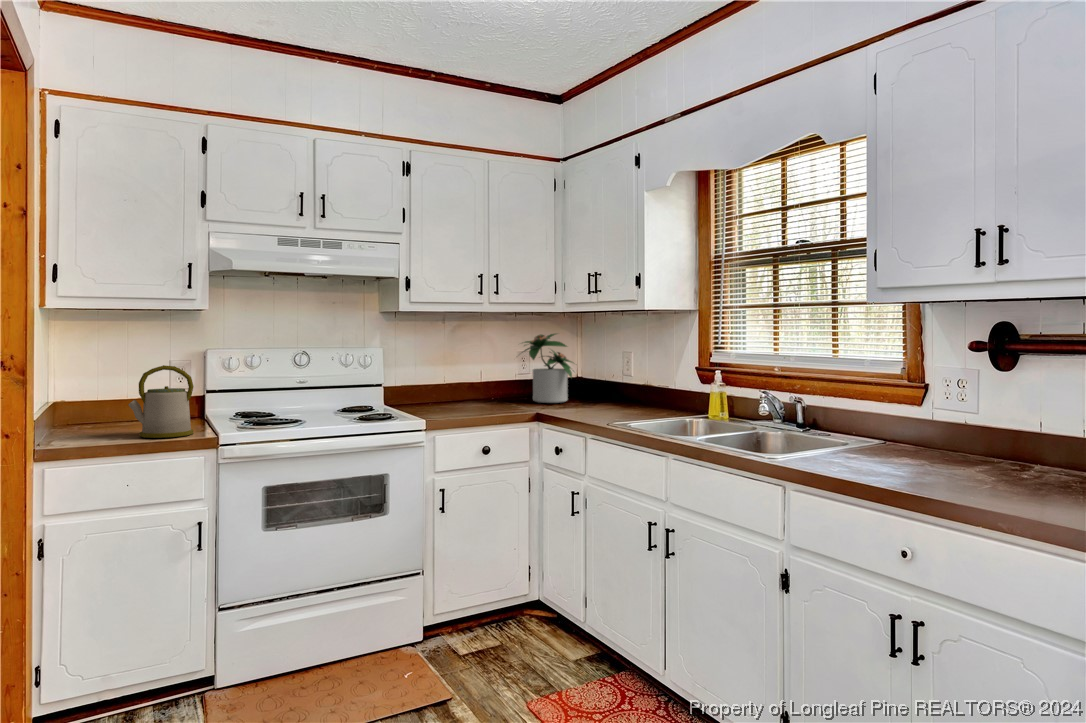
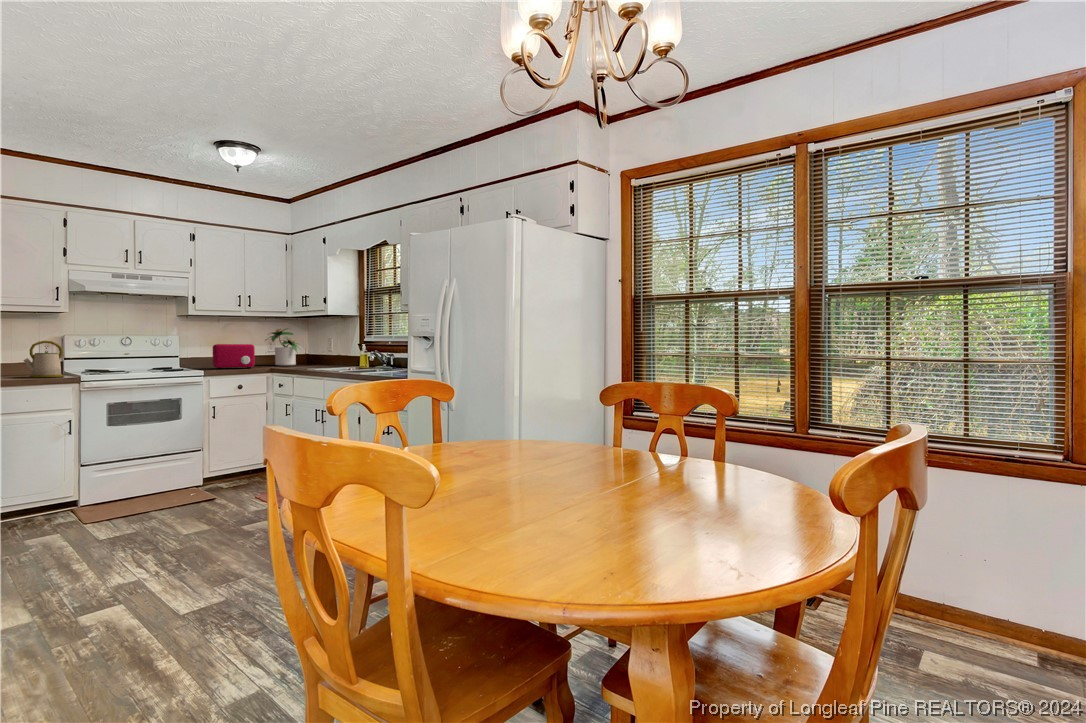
toaster: none [438,366,508,414] -> present [213,344,255,369]

